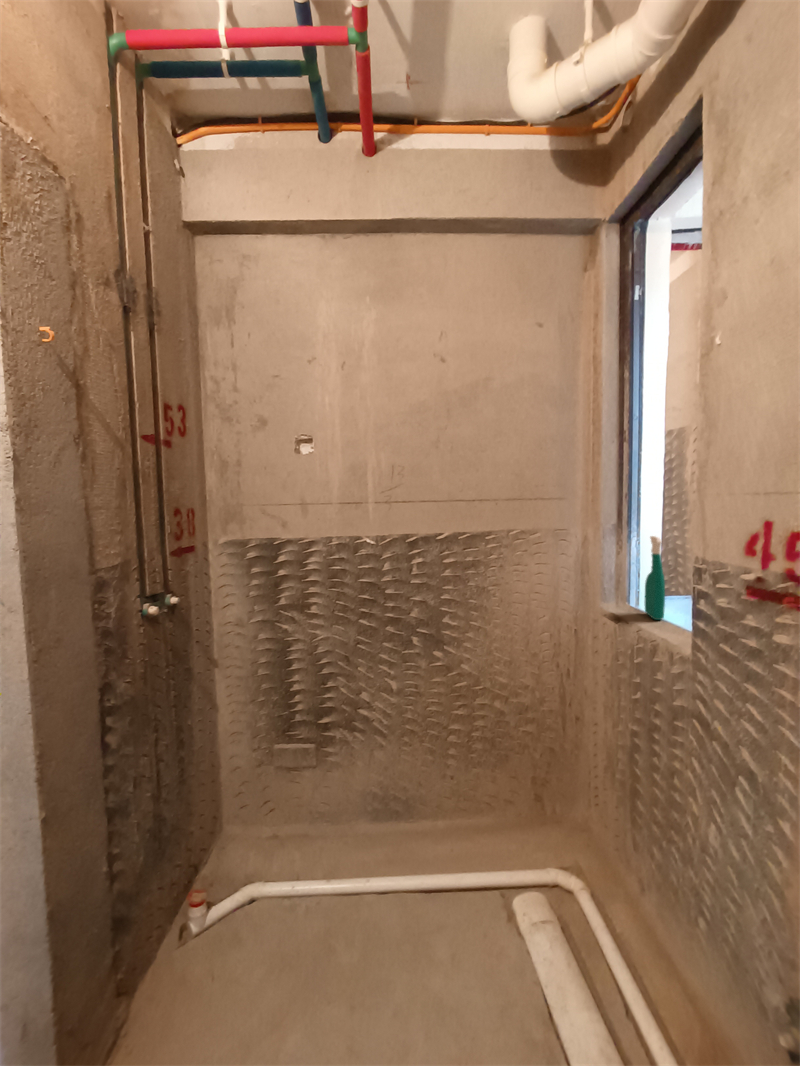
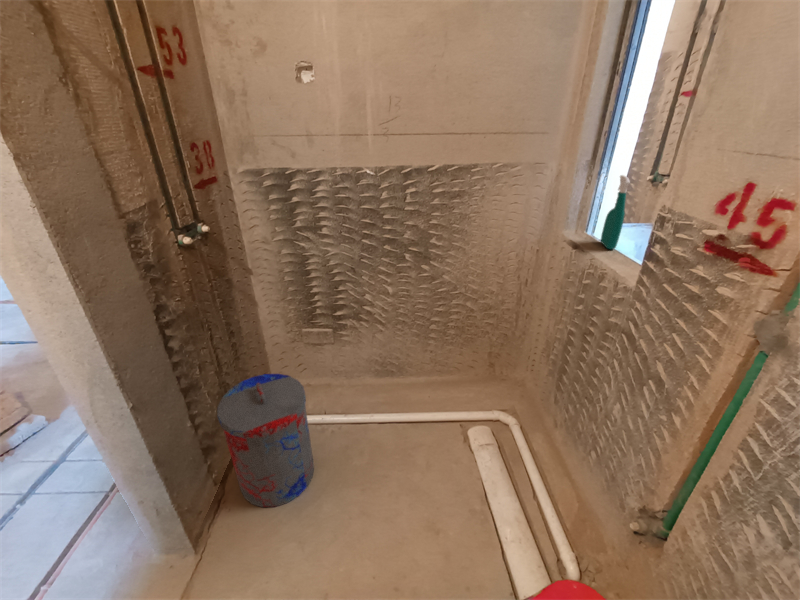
trash can: none [148,800,277,1038] -> present [217,374,314,507]

